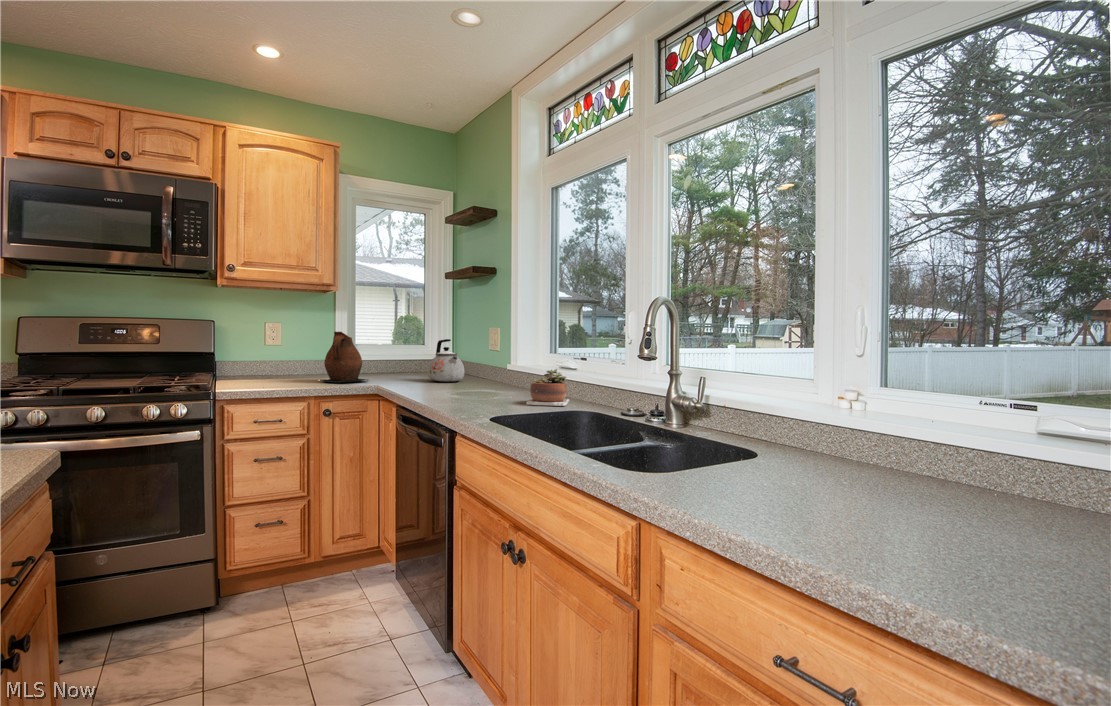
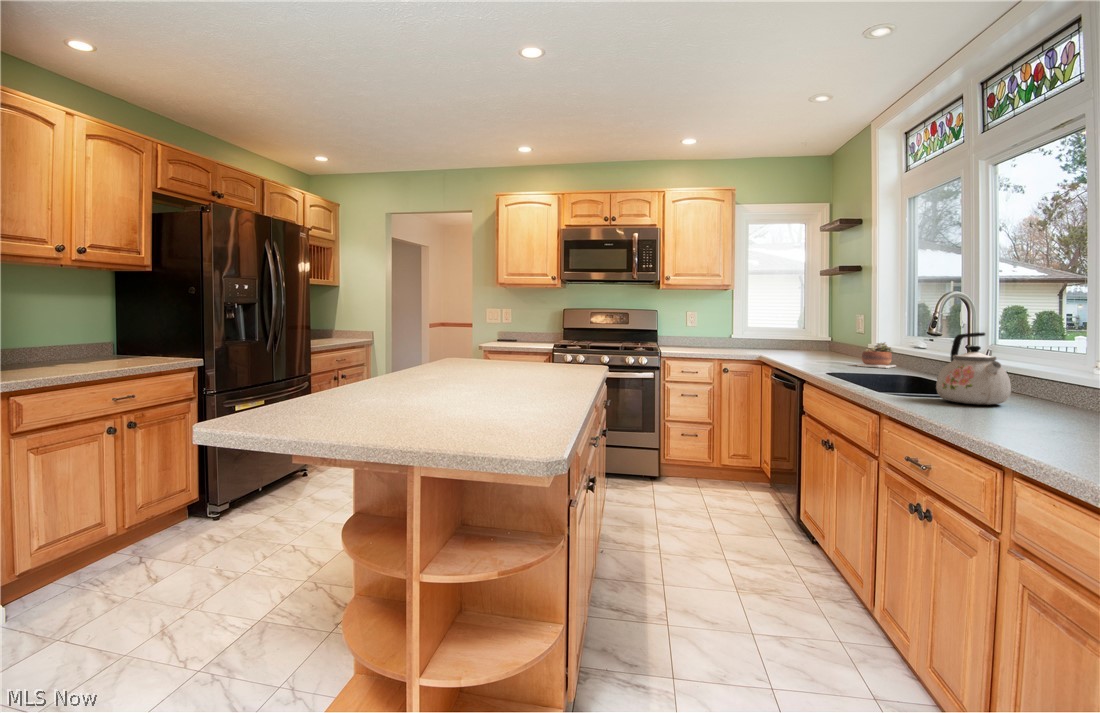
ceramic pitcher: present [322,332,368,382] -> none [718,317,752,352]
kettle: present [428,339,464,382] -> present [936,333,1011,405]

